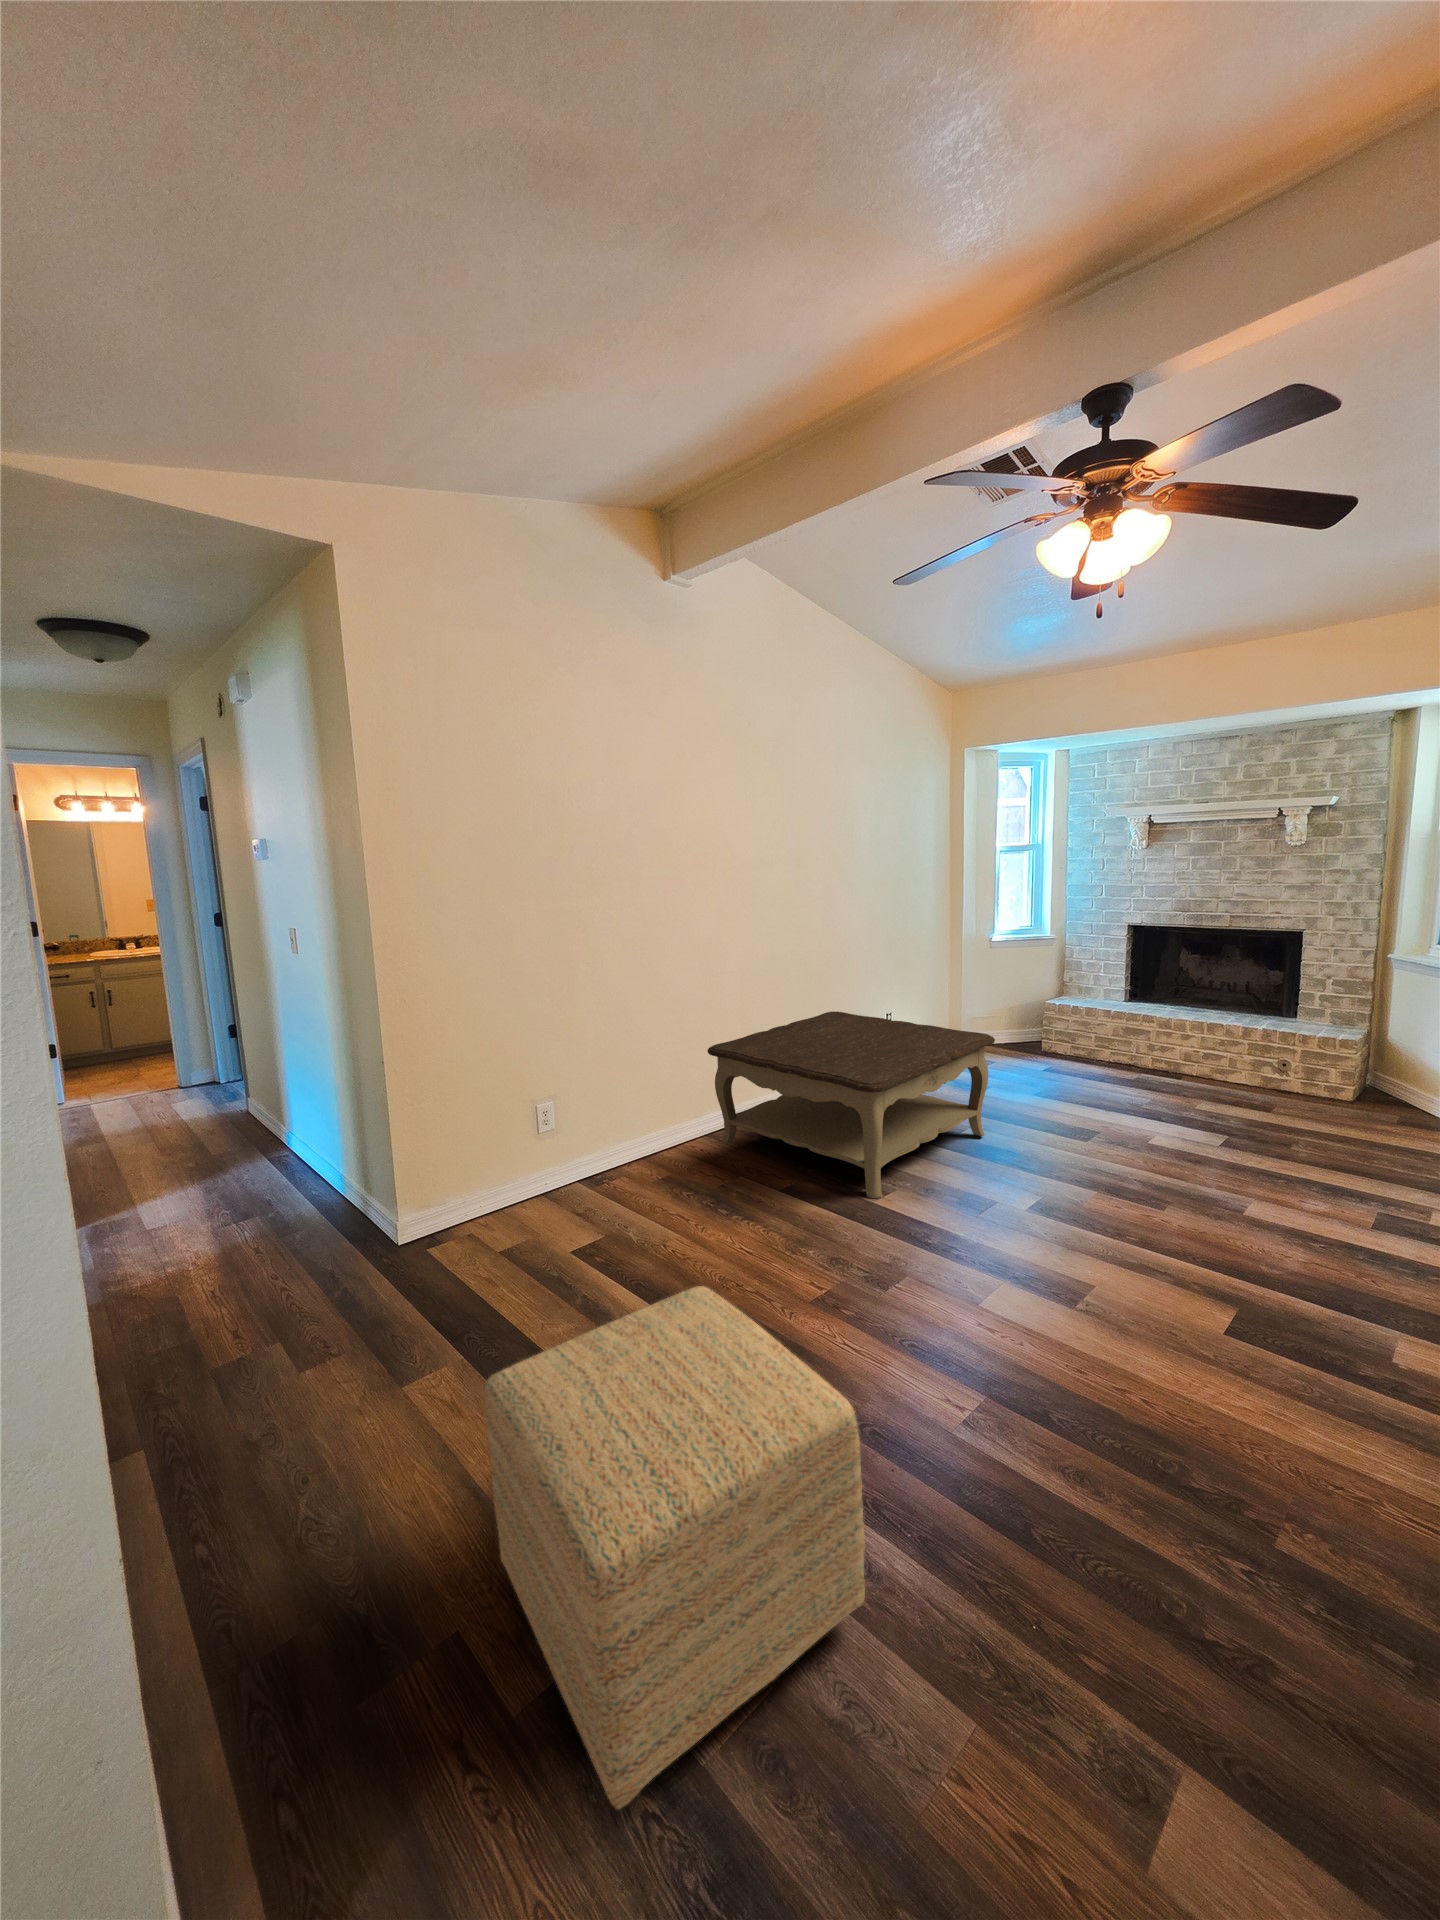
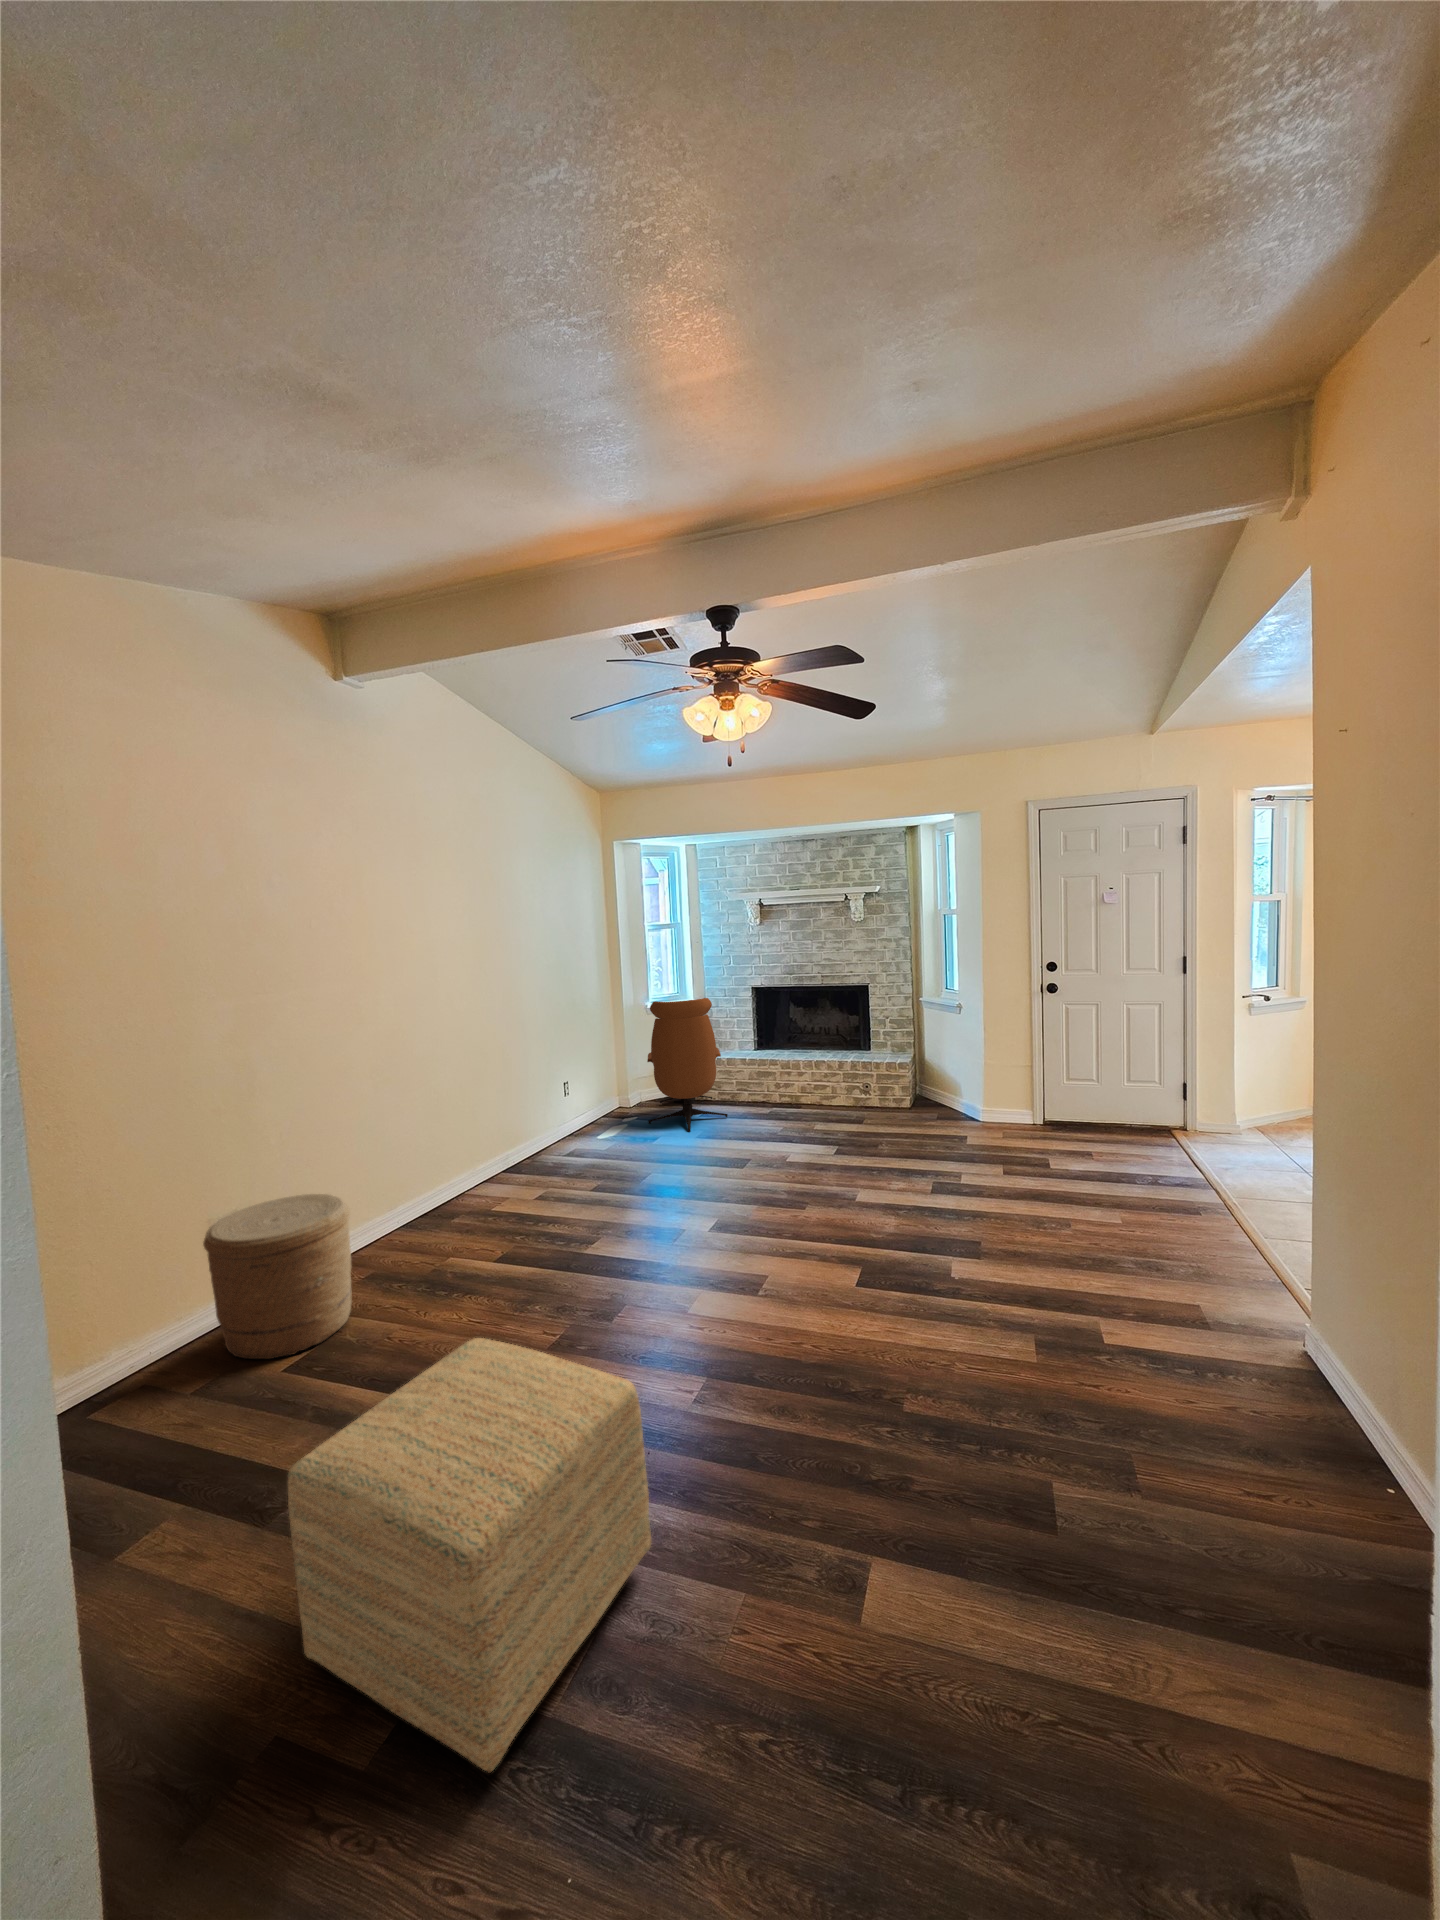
lounge chair: none [980,934,1079,1086] -> present [647,998,728,1132]
coffee table: present [707,1012,995,1198] -> none [399,1086,667,1251]
woven basket: none [523,1090,644,1238] -> present [203,1194,352,1359]

